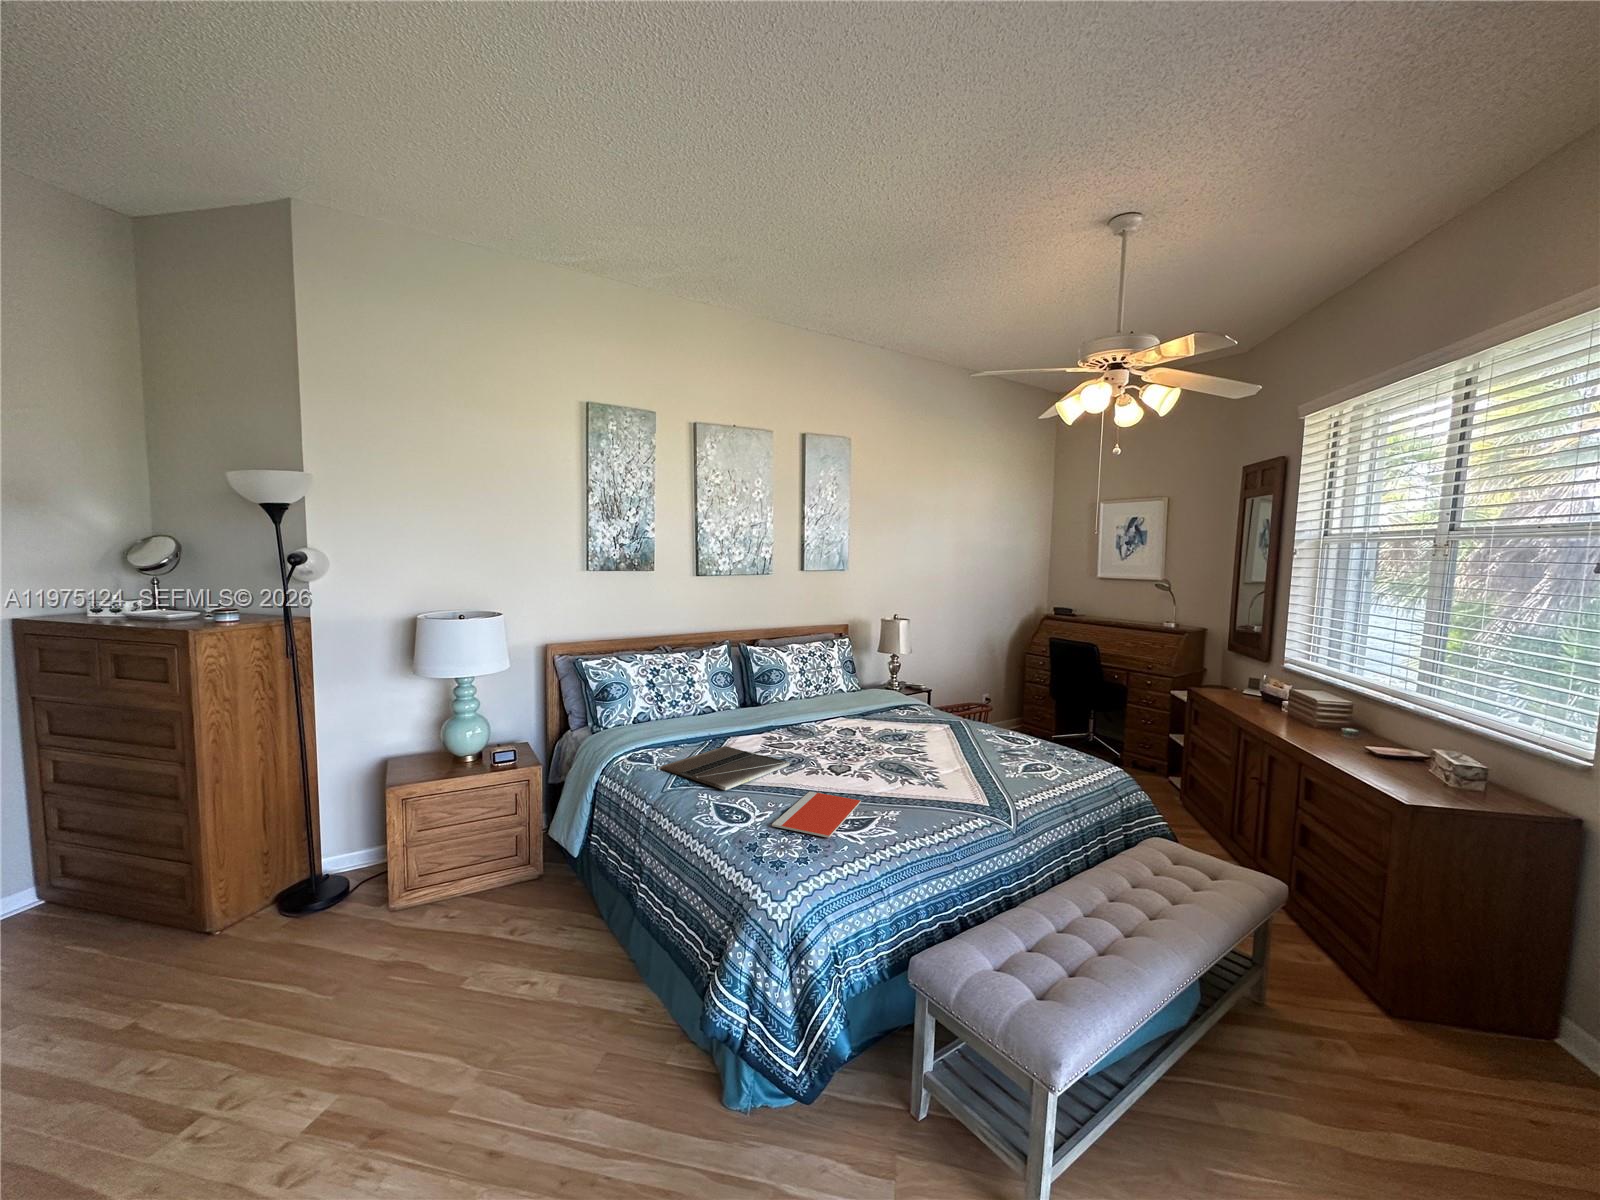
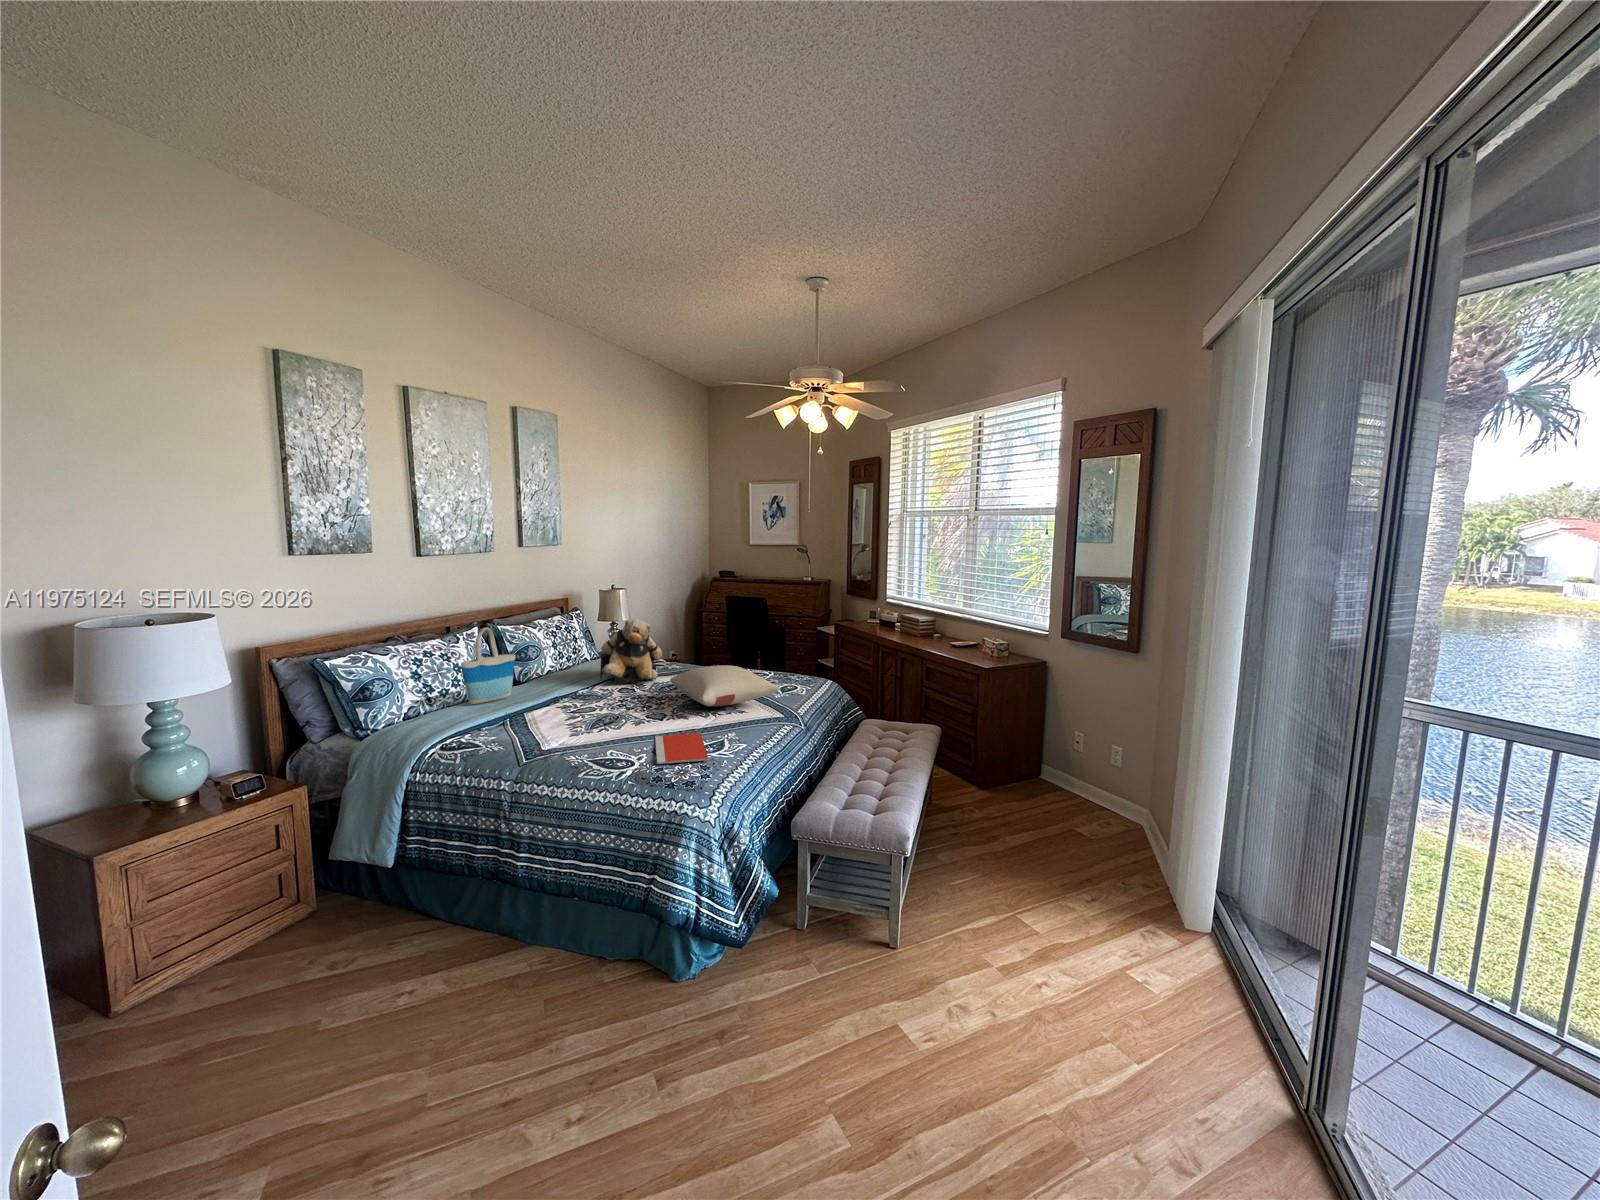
tote bag: none [687,645,741,719] -> present [461,627,515,704]
teddy bear: none [823,652,894,725] -> present [600,619,662,684]
pillow: none [879,719,996,772] -> present [670,665,780,706]
laptop: present [660,746,790,790] -> none [498,720,615,751]

